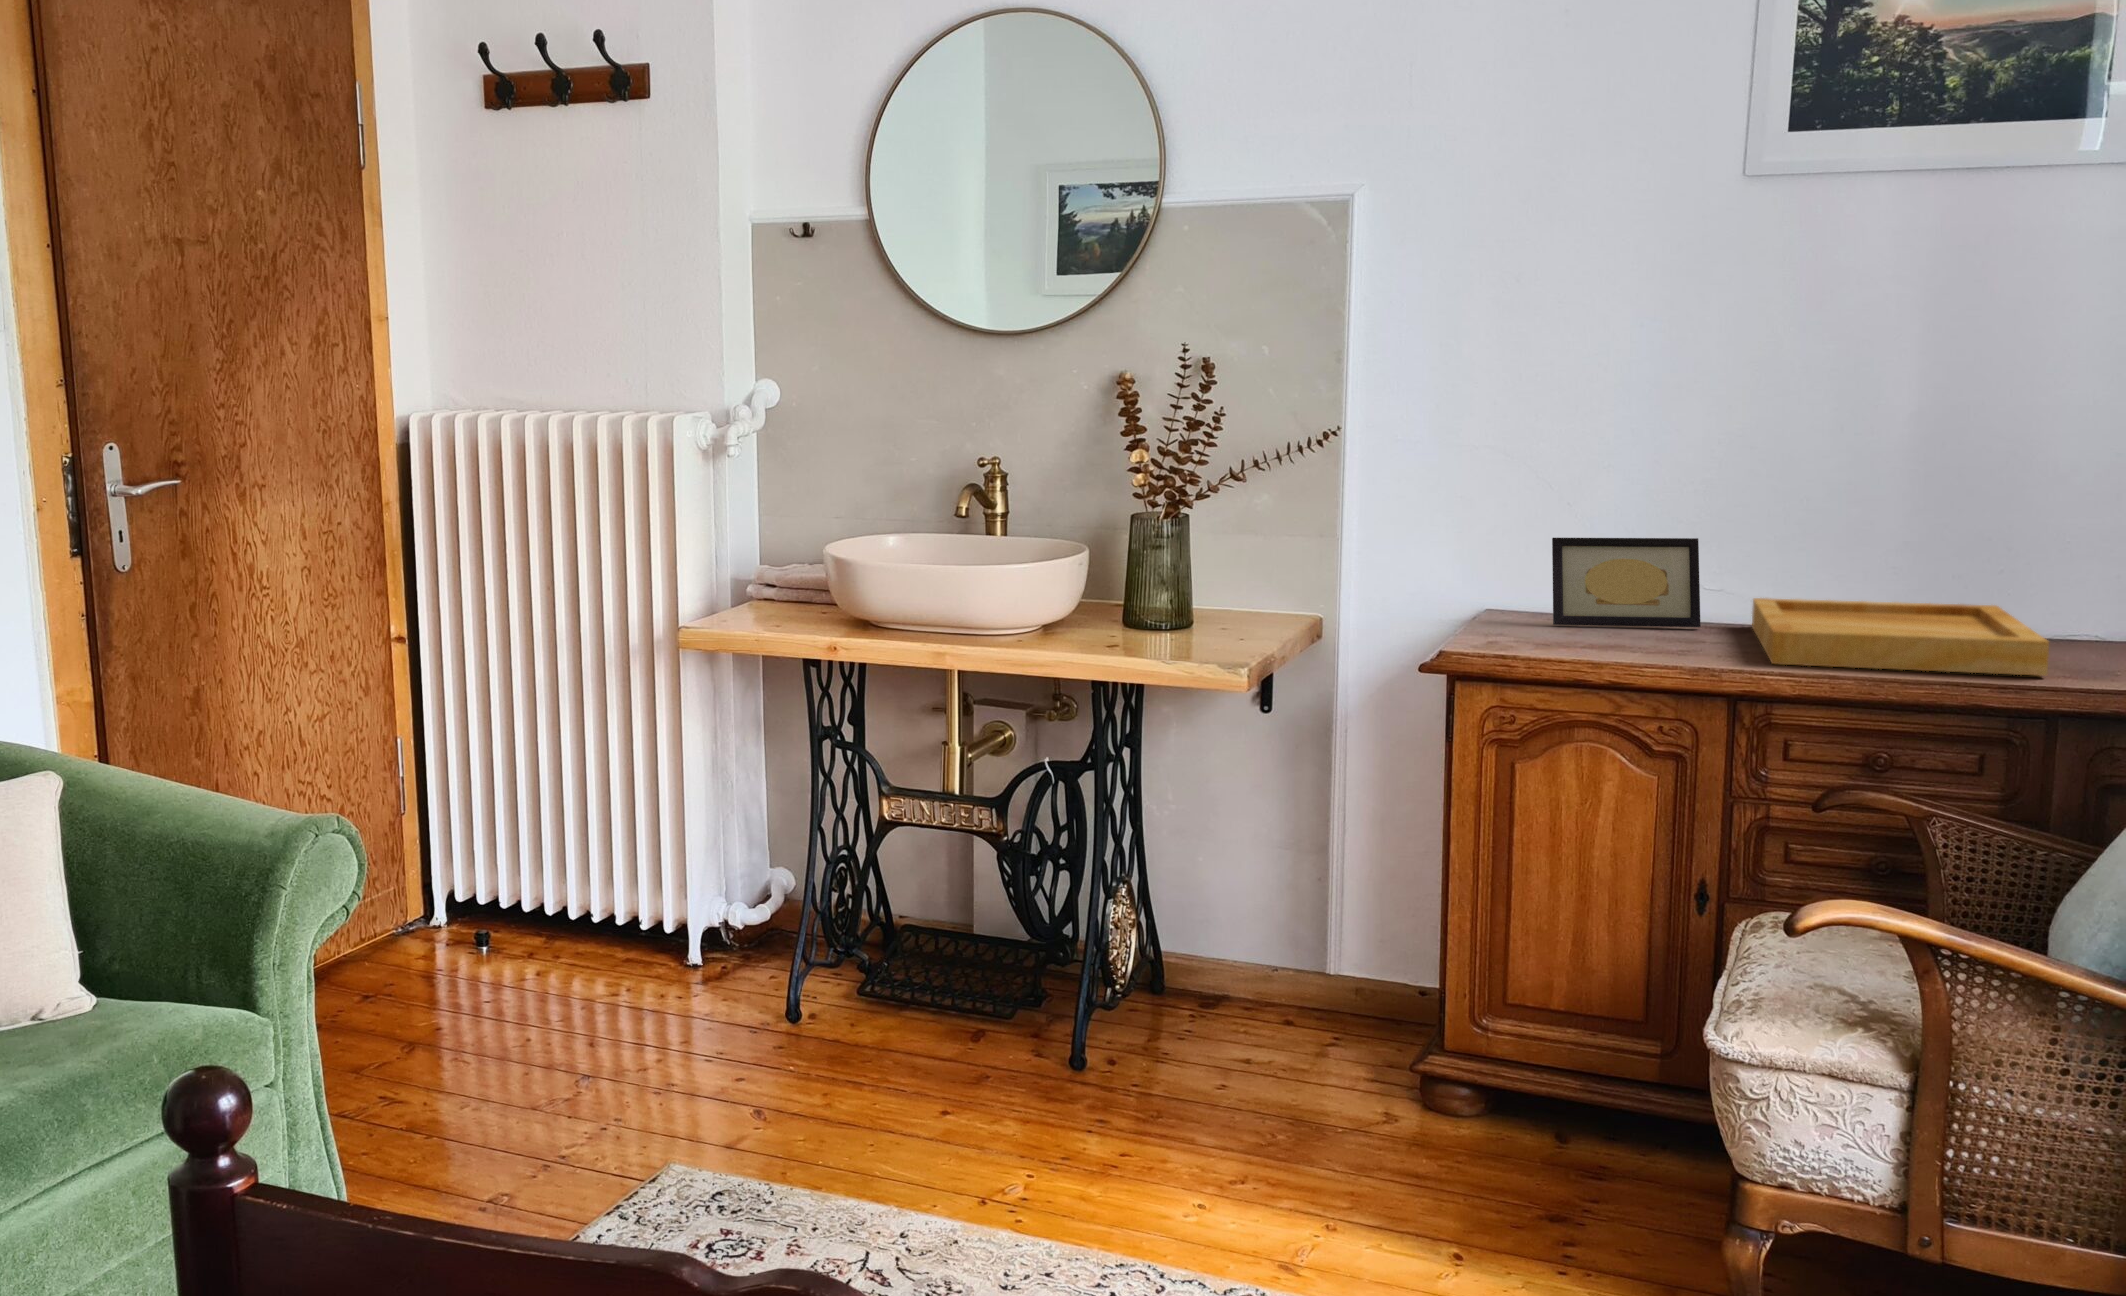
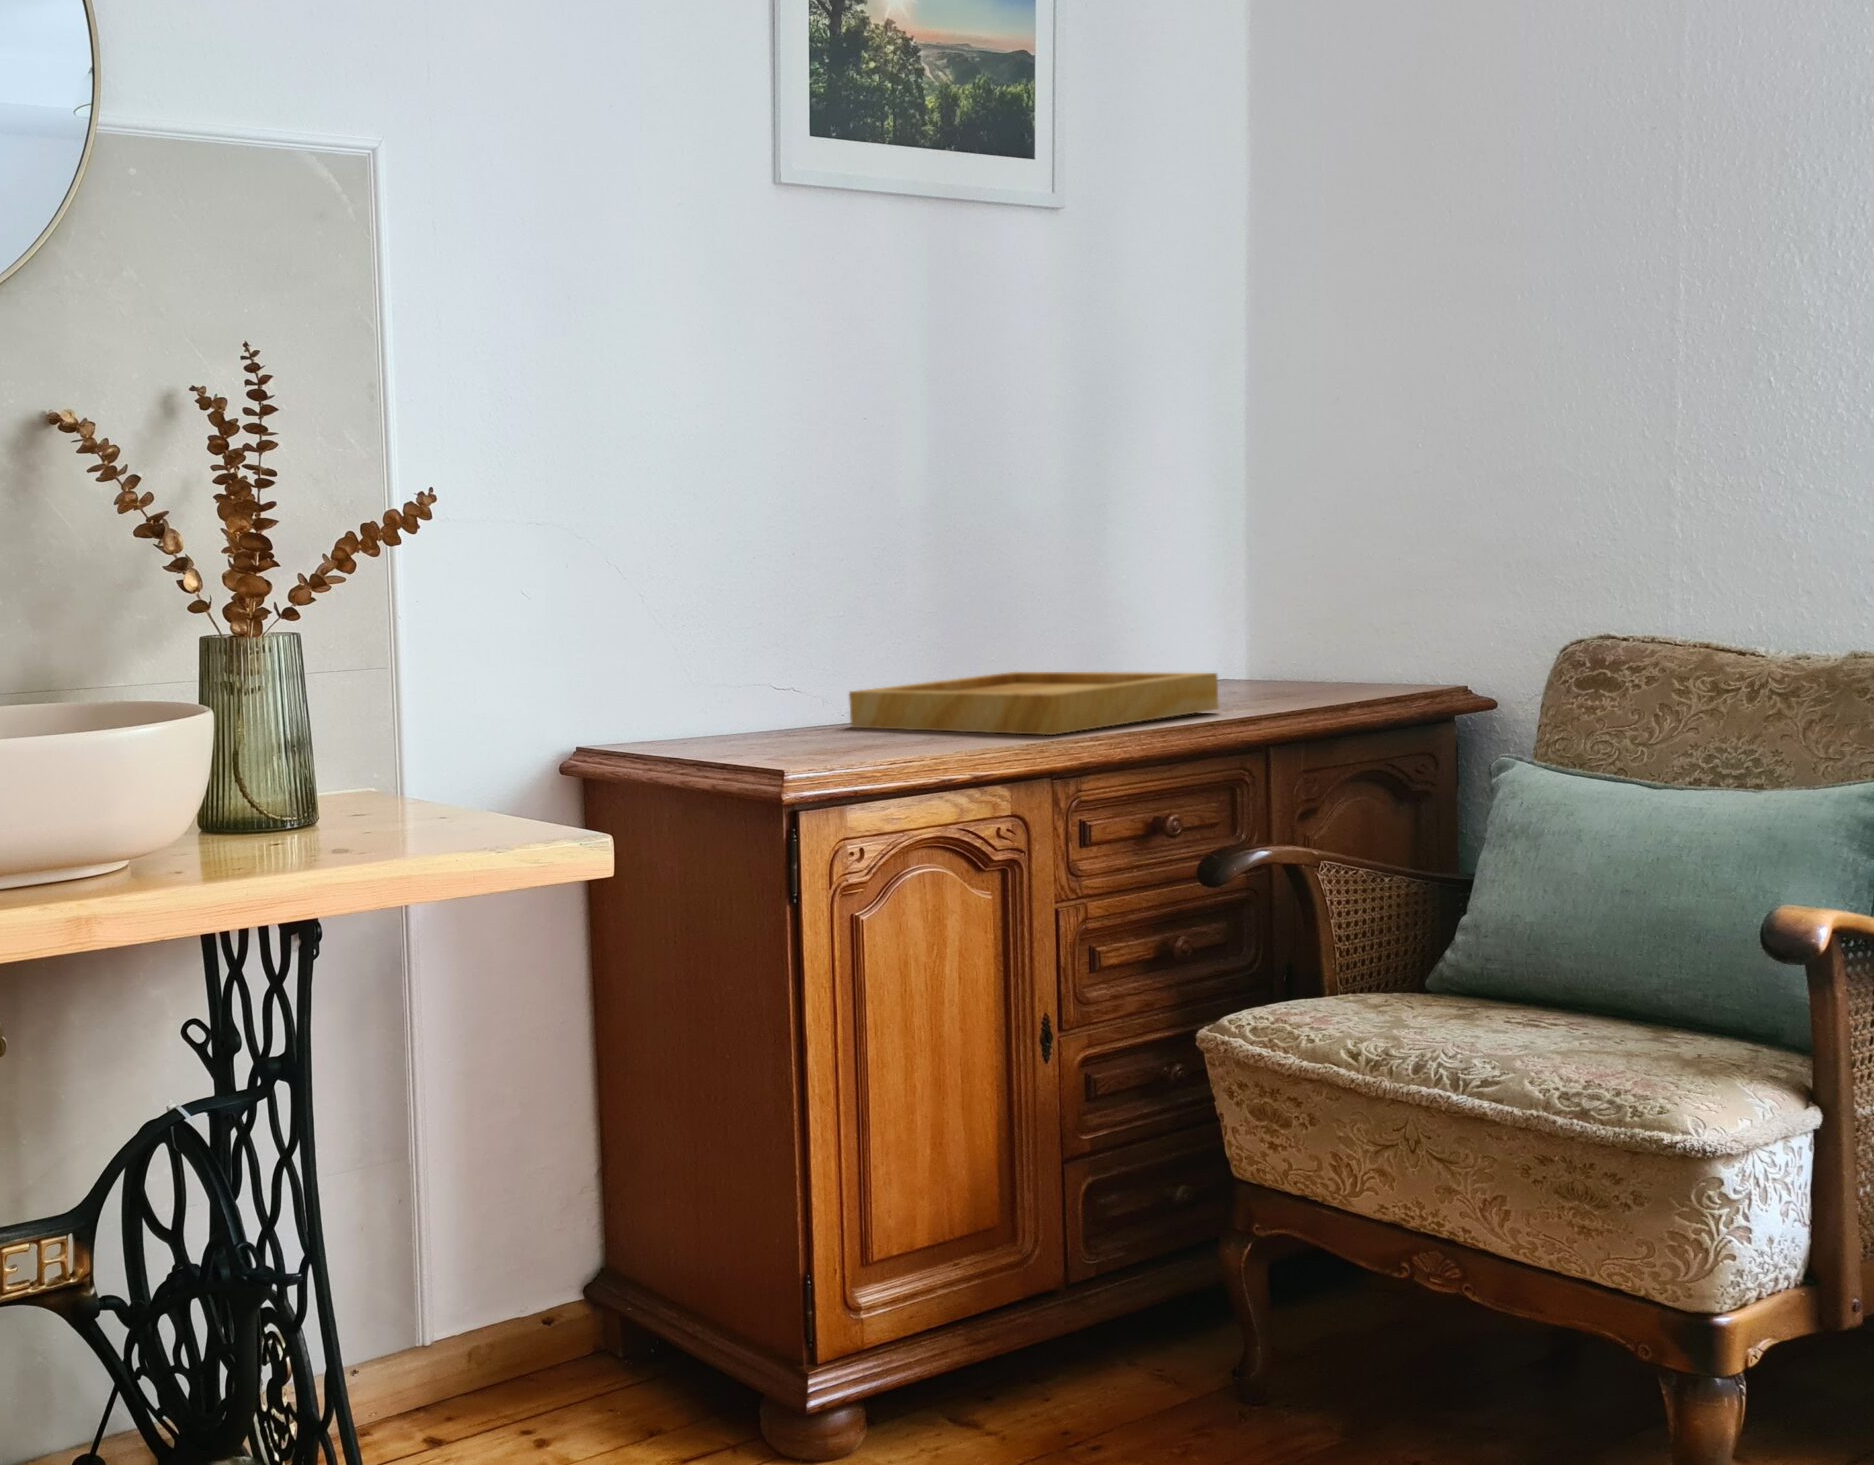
picture frame: present [1552,538,1701,627] -> none [691,623,840,749]

